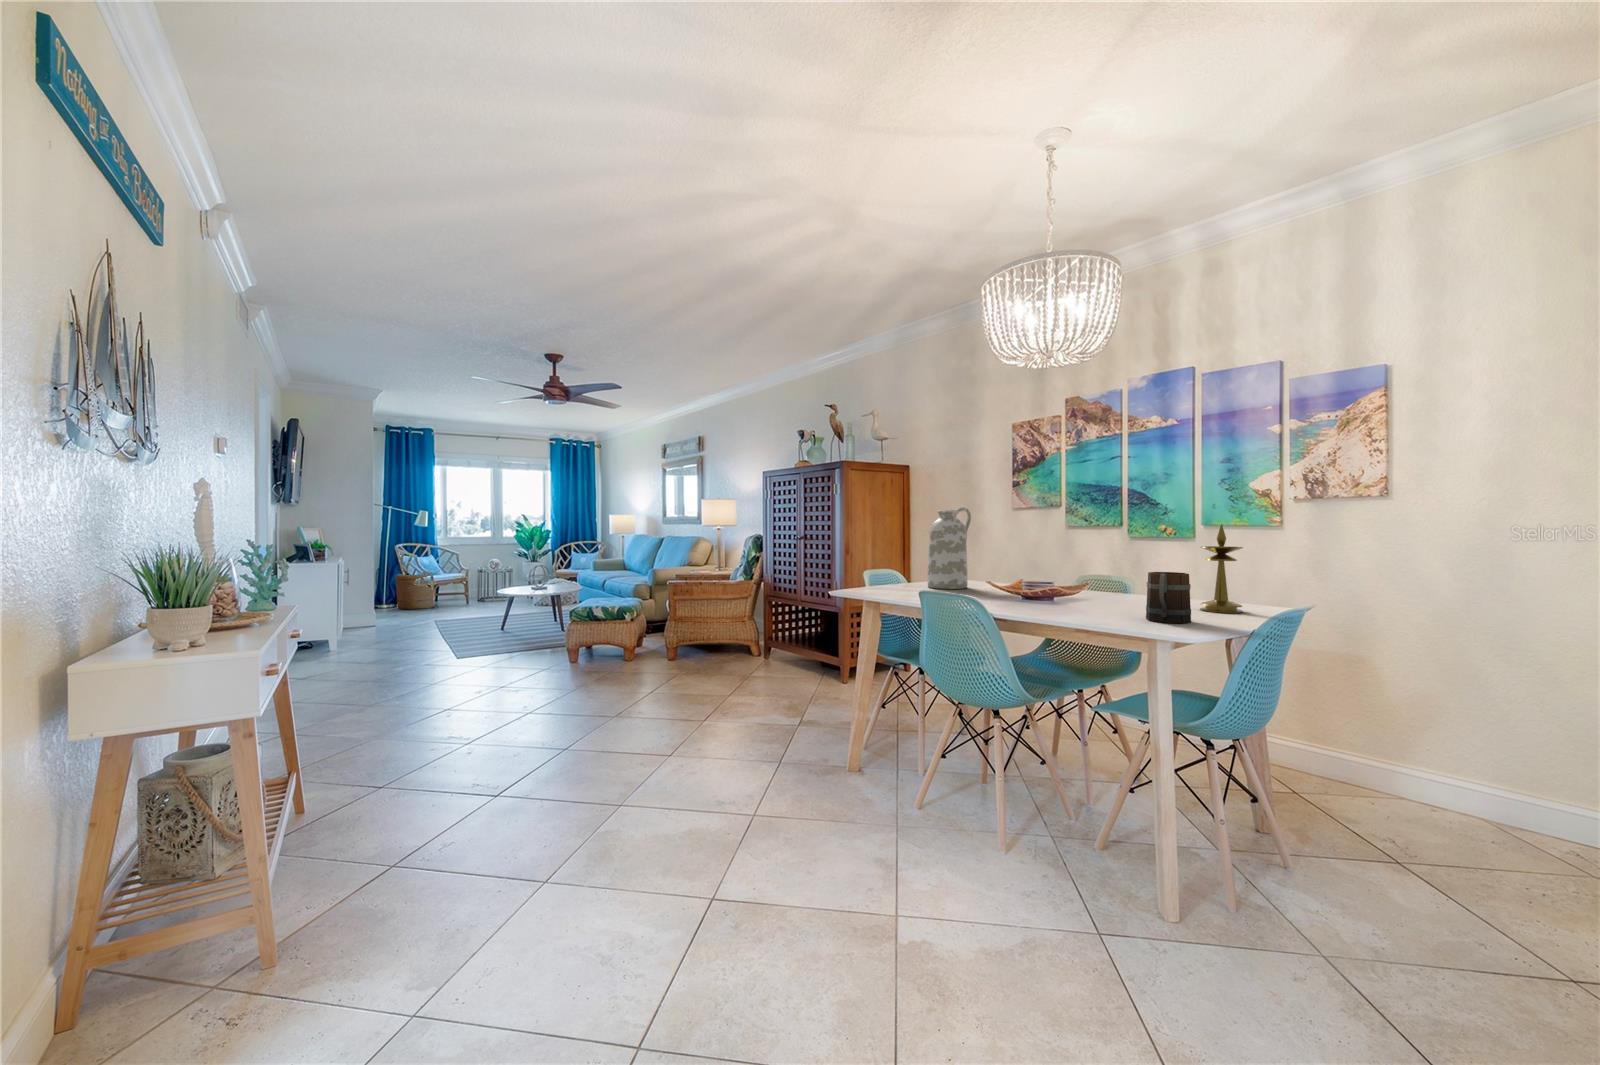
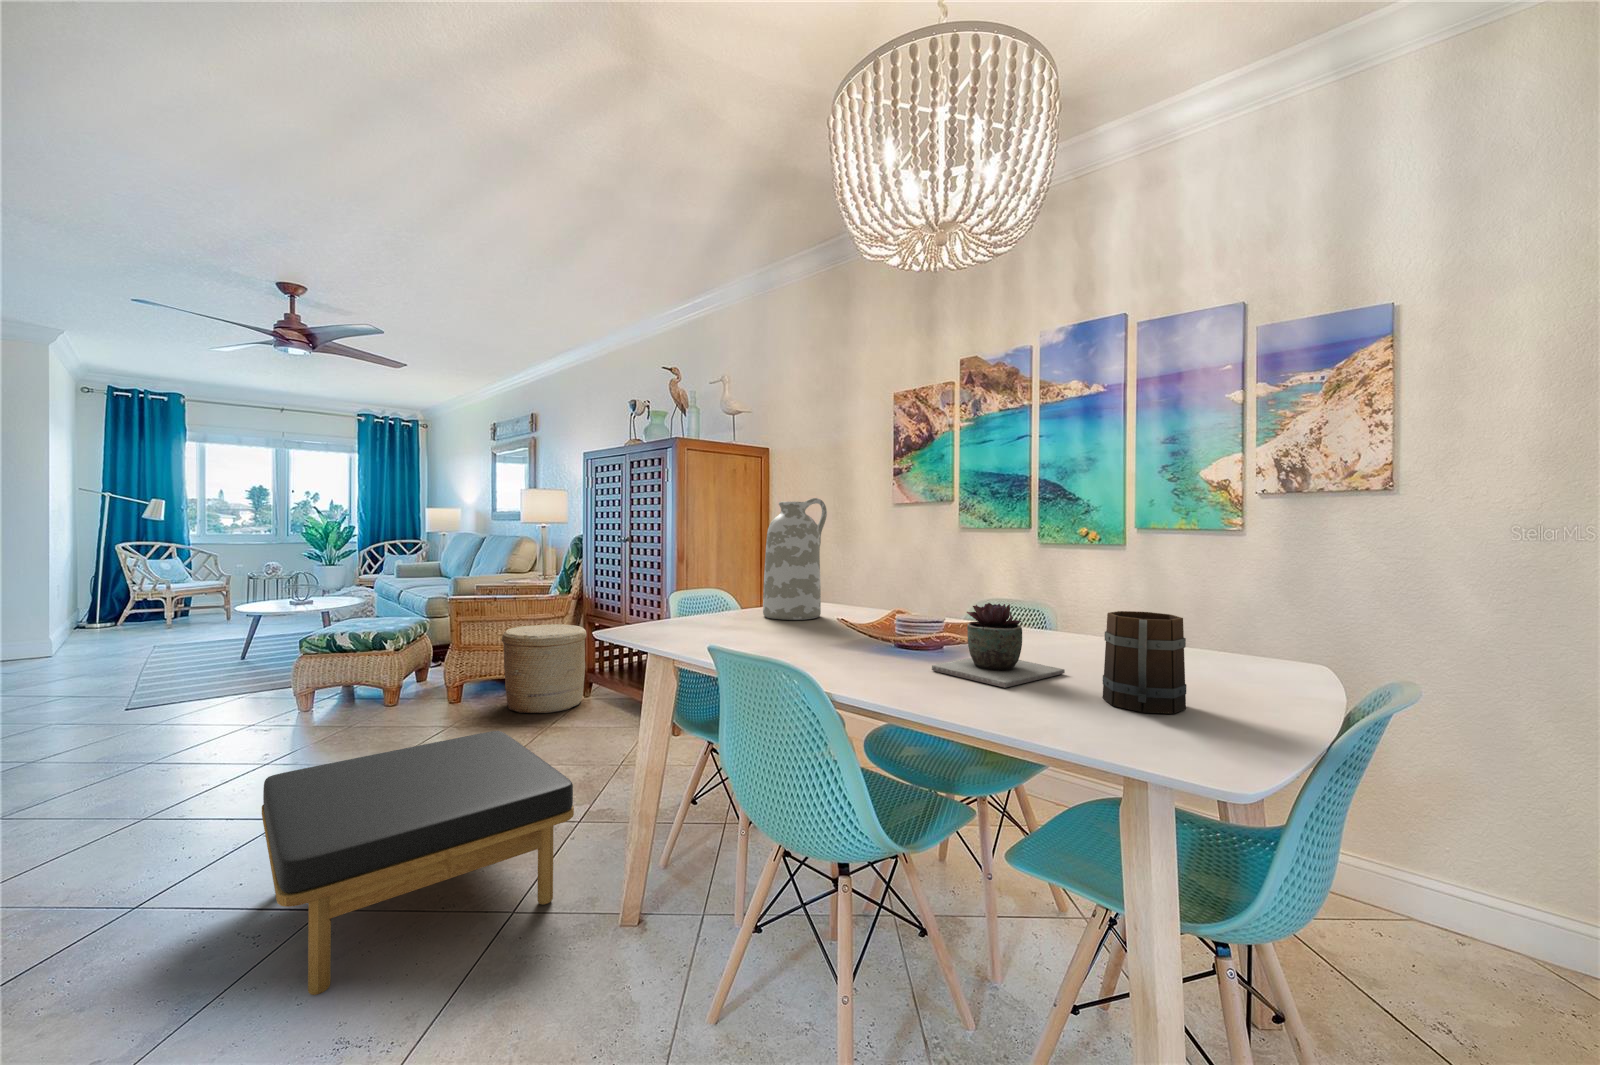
candlestick: present [1200,524,1243,613] -> none [1169,526,1241,675]
succulent plant: none [1048,570,1129,615] -> present [932,603,1065,688]
woven basket: present [395,574,434,609] -> present [502,624,587,713]
ottoman: none [633,663,816,786] -> present [262,731,574,995]

